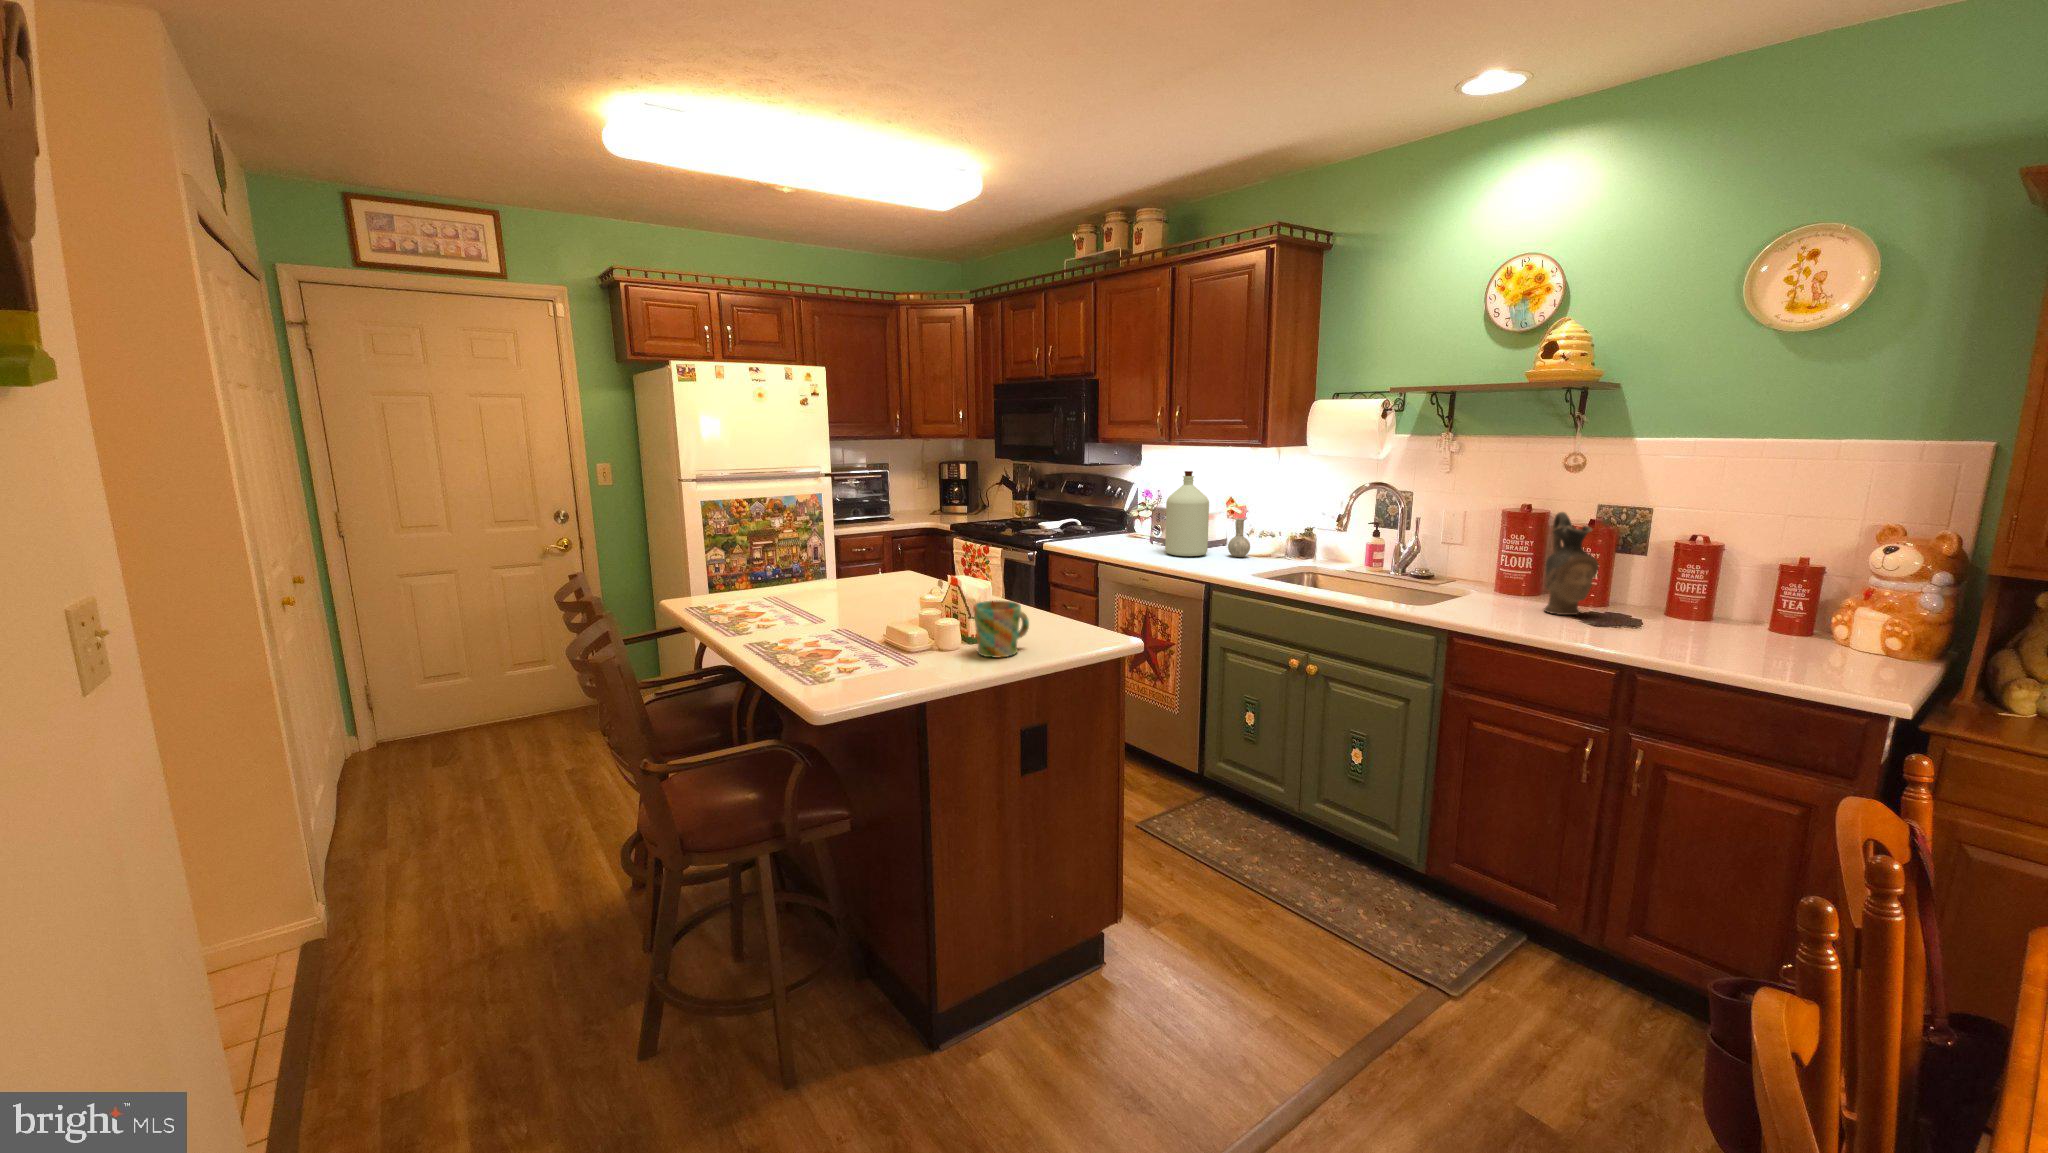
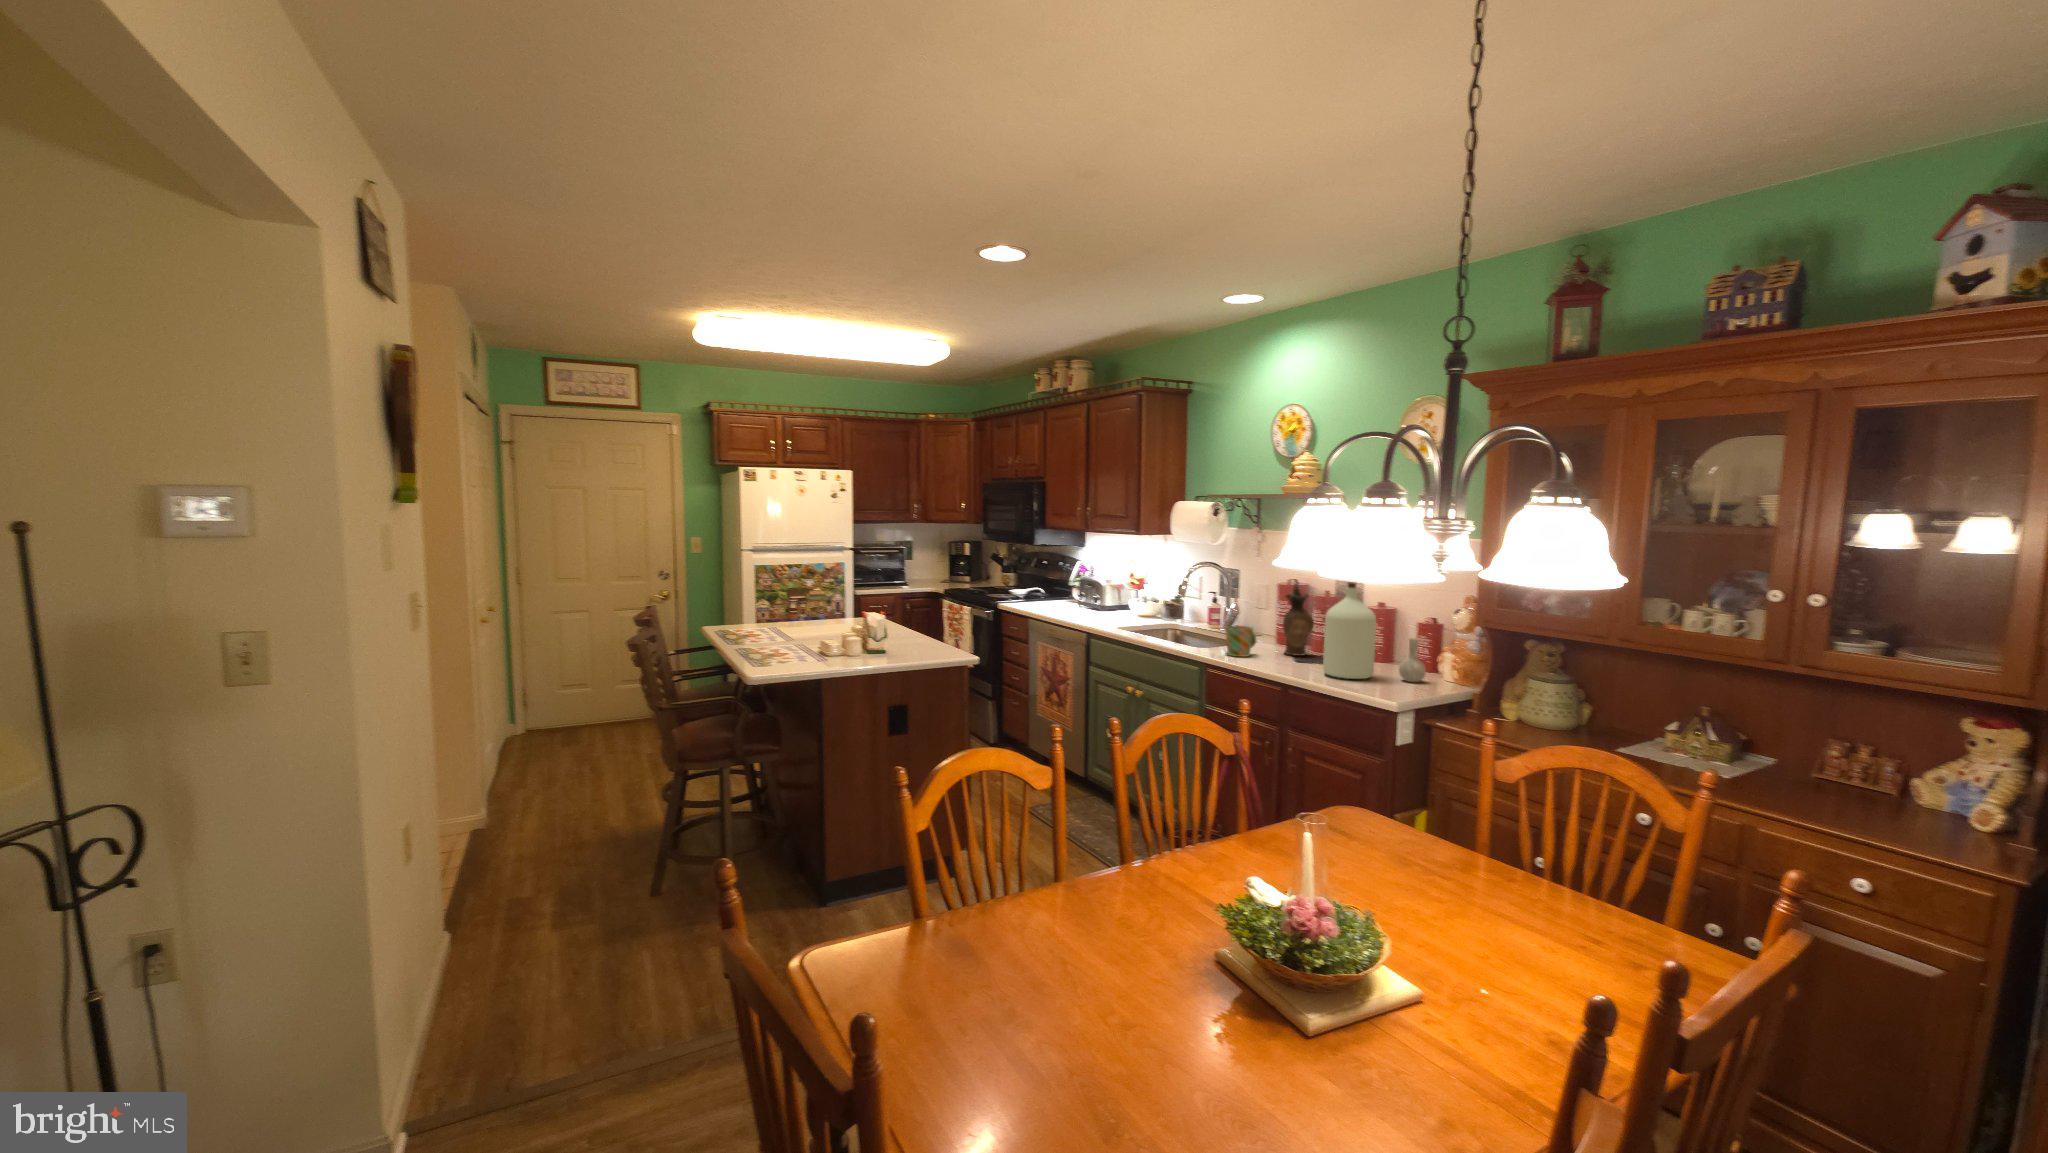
bottle: present [1165,471,1250,557] -> present [1323,582,1426,682]
mug: present [973,601,1029,657] -> present [1225,626,1256,657]

